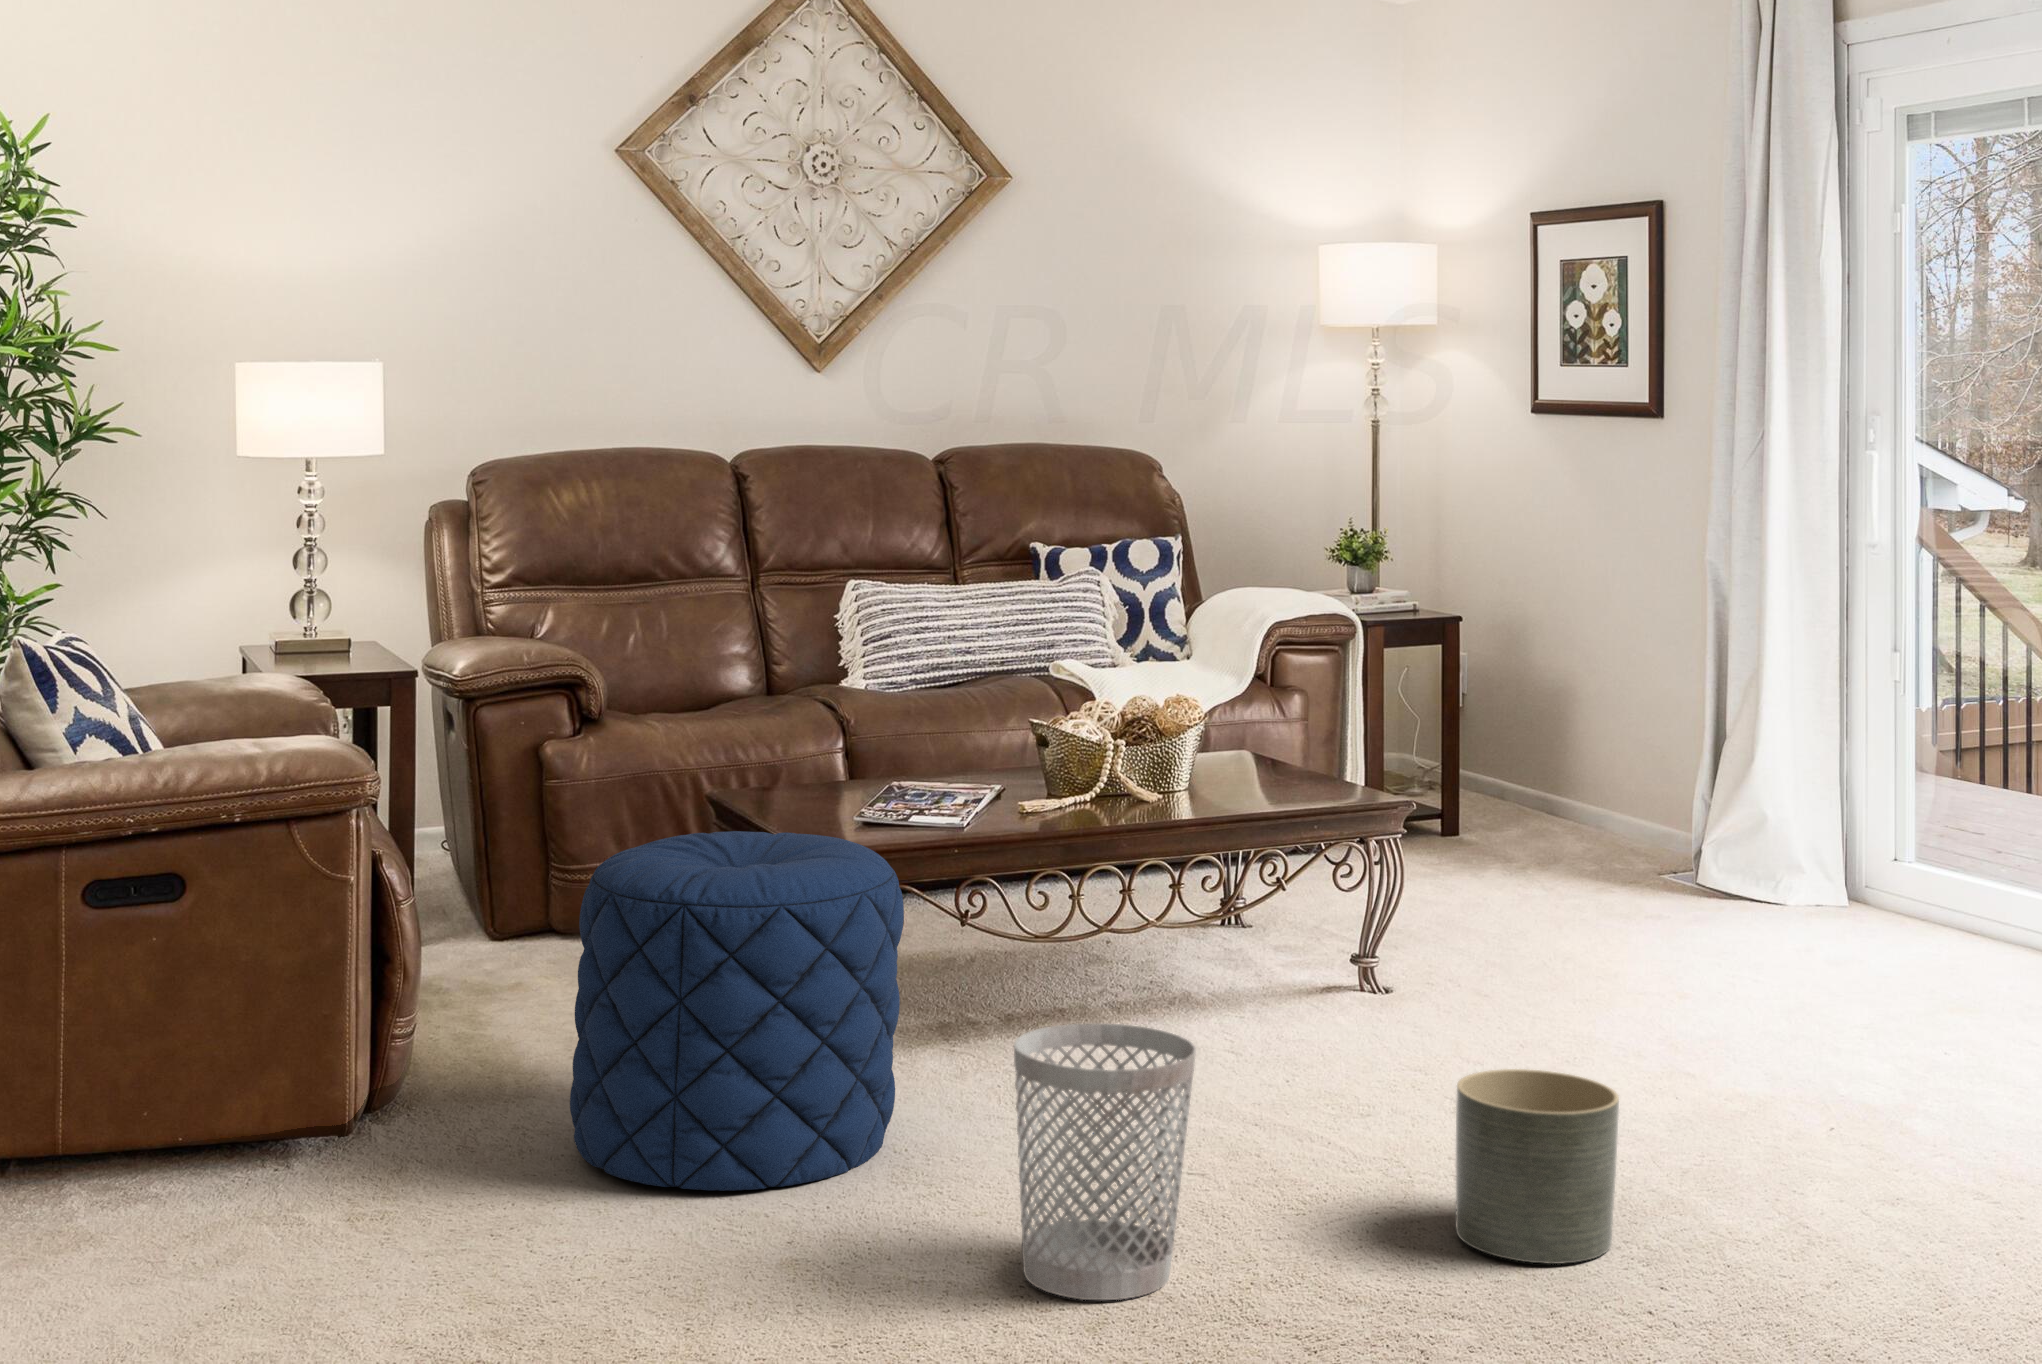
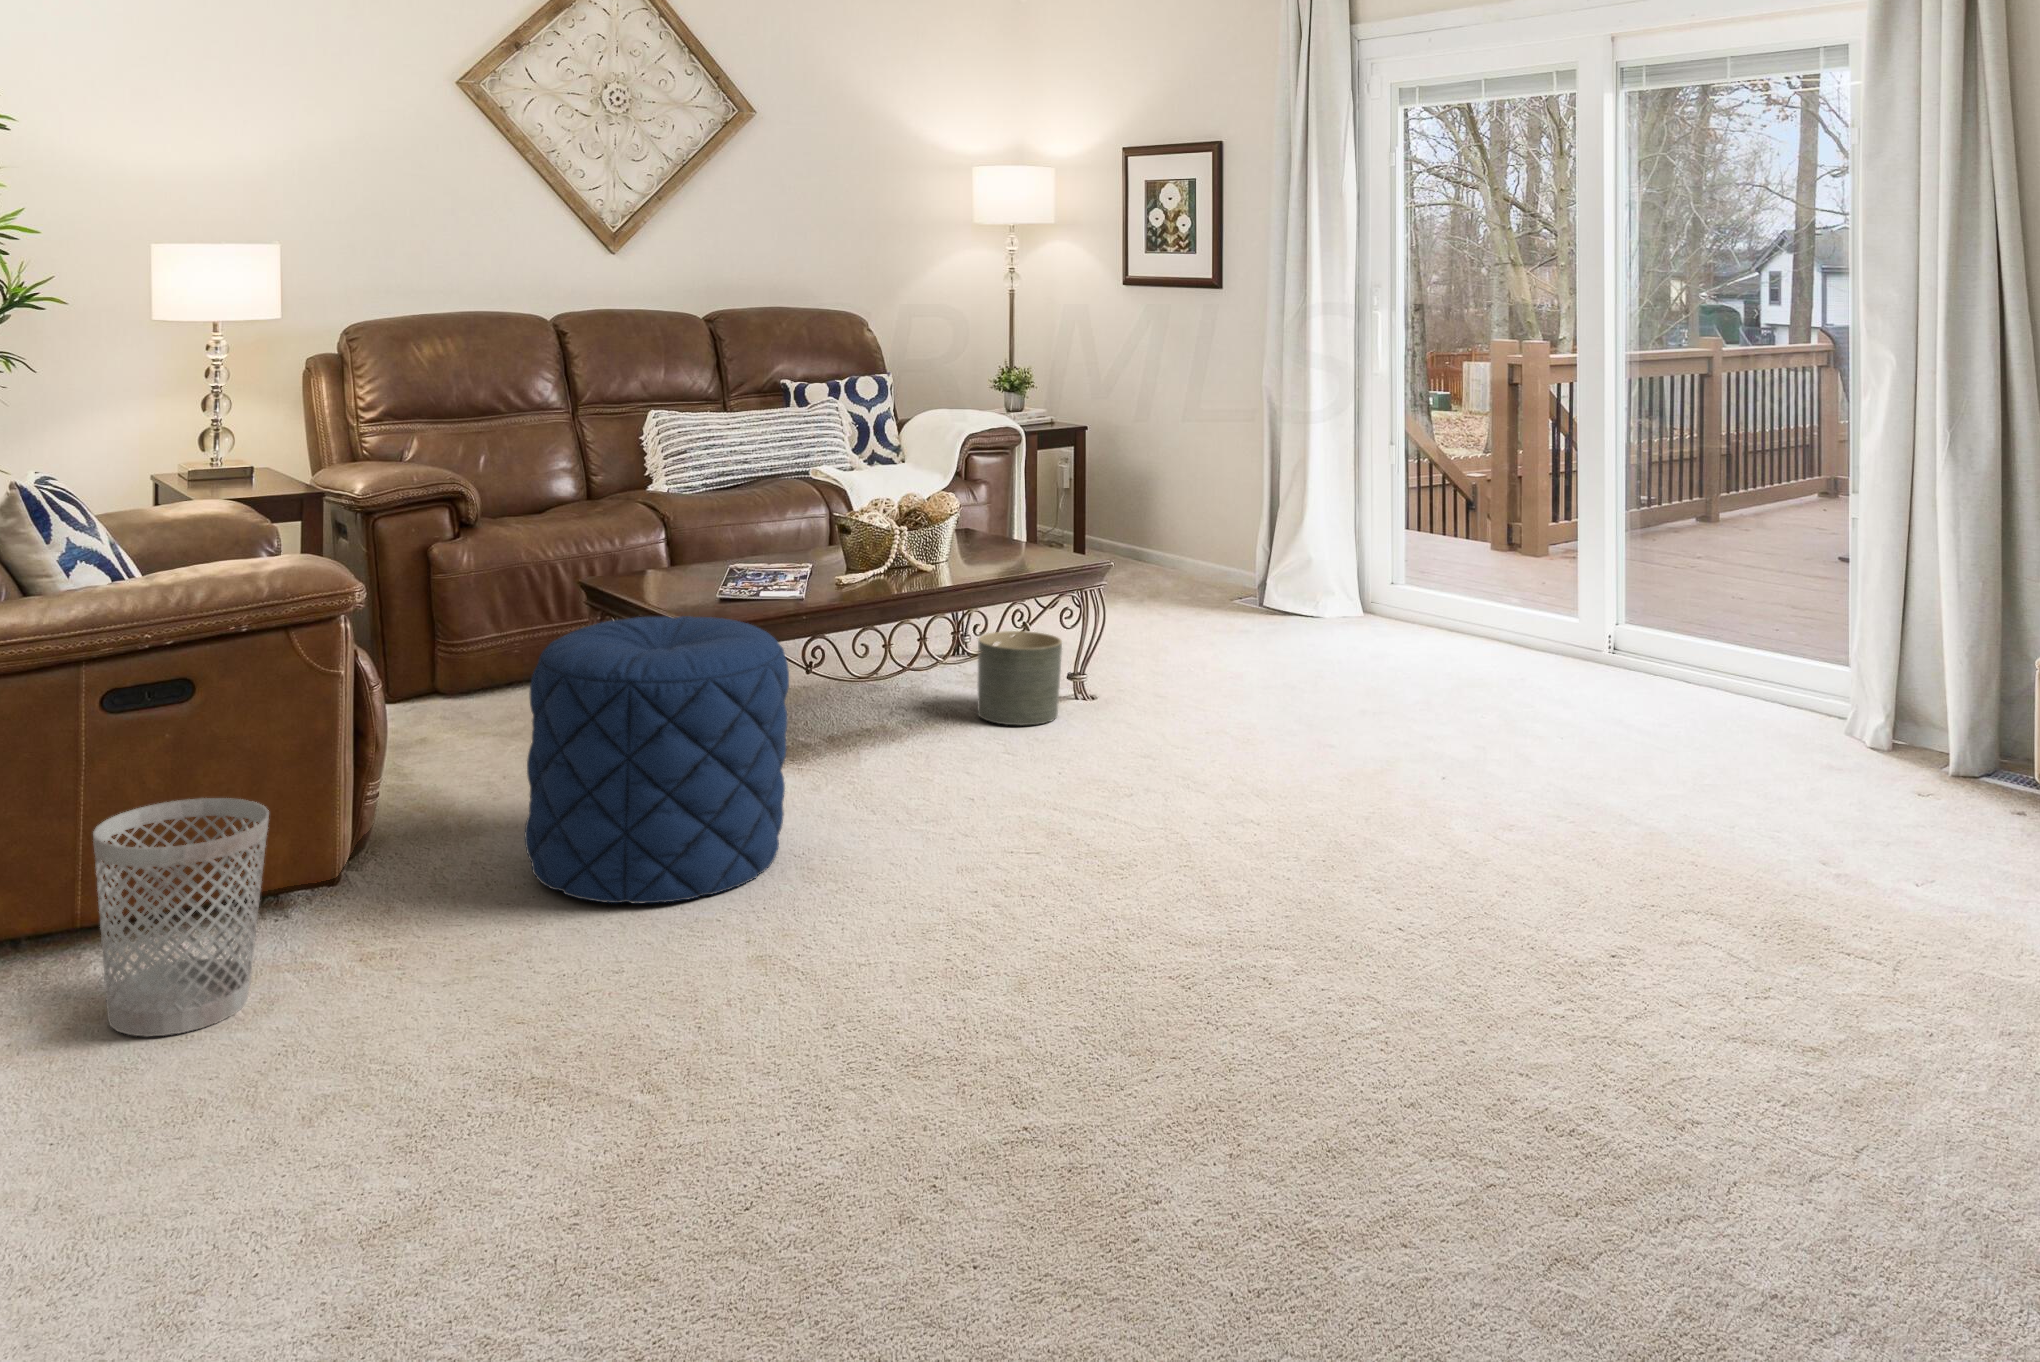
wastebasket: present [1014,1023,1196,1300] -> present [93,798,269,1036]
planter: present [1456,1069,1619,1264] -> present [978,631,1062,725]

